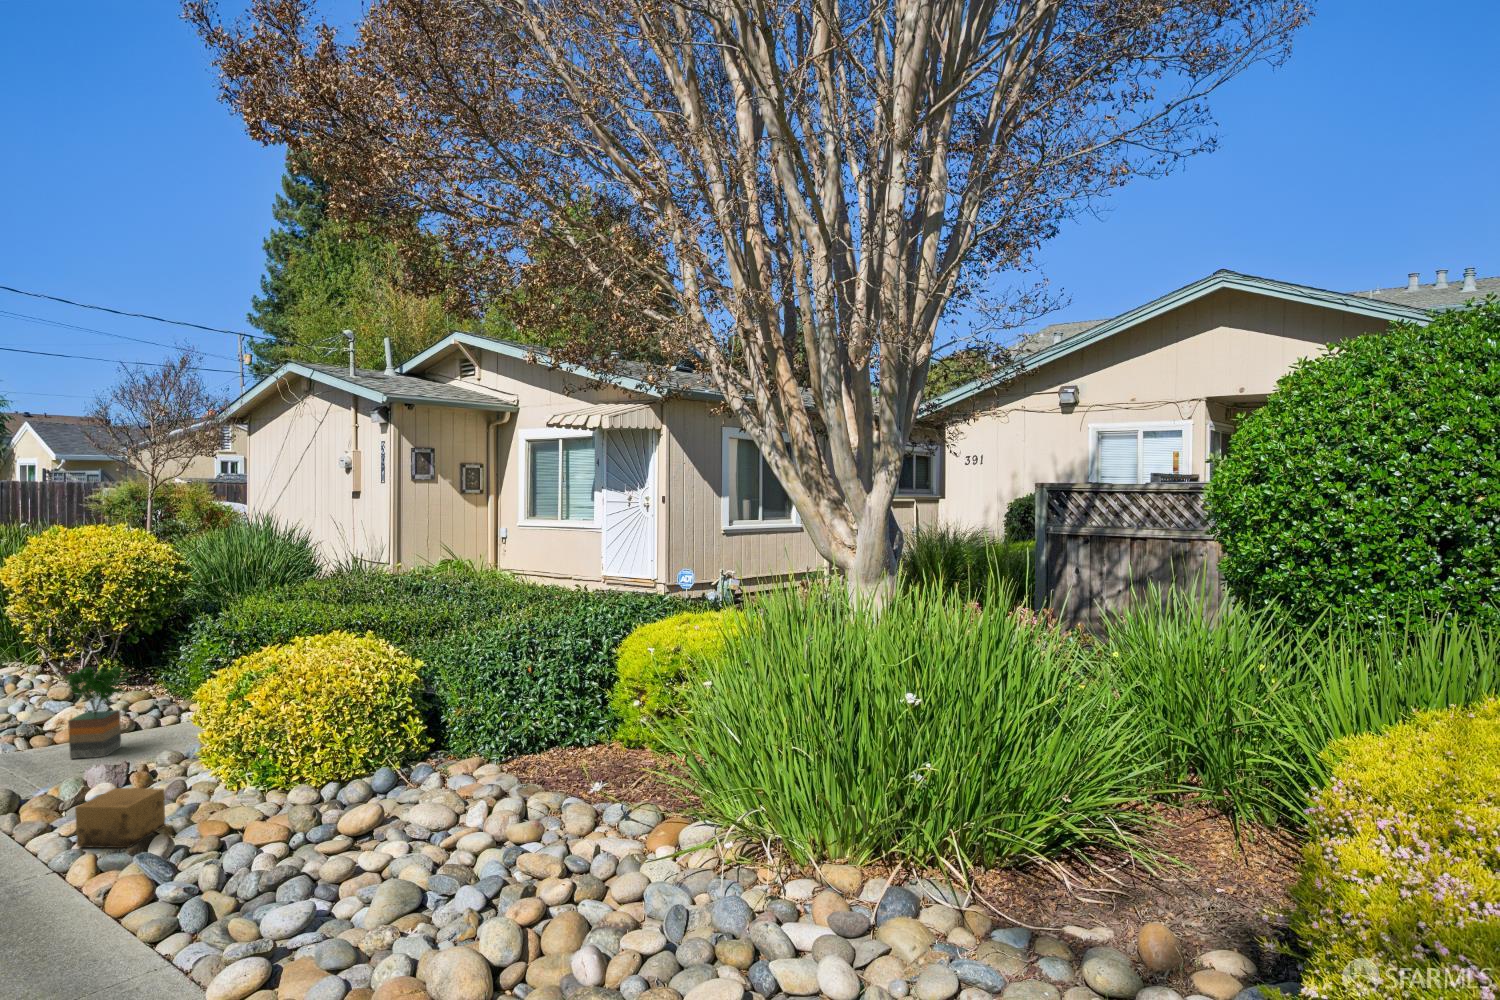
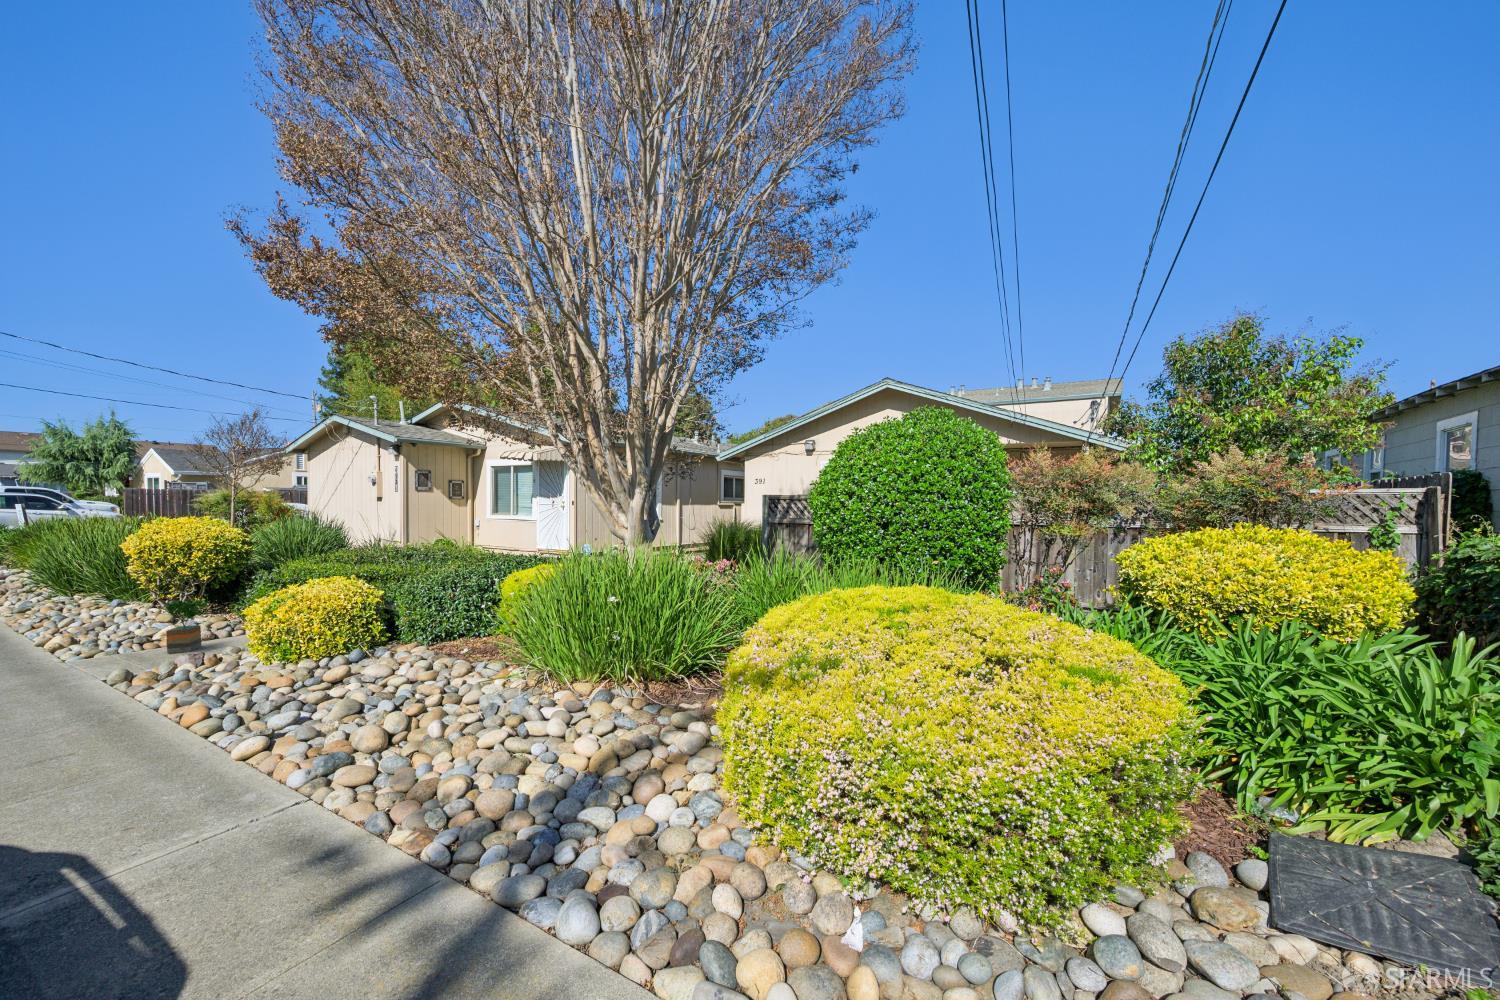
cardboard box: present [75,788,165,848] -> none [166,662,222,695]

